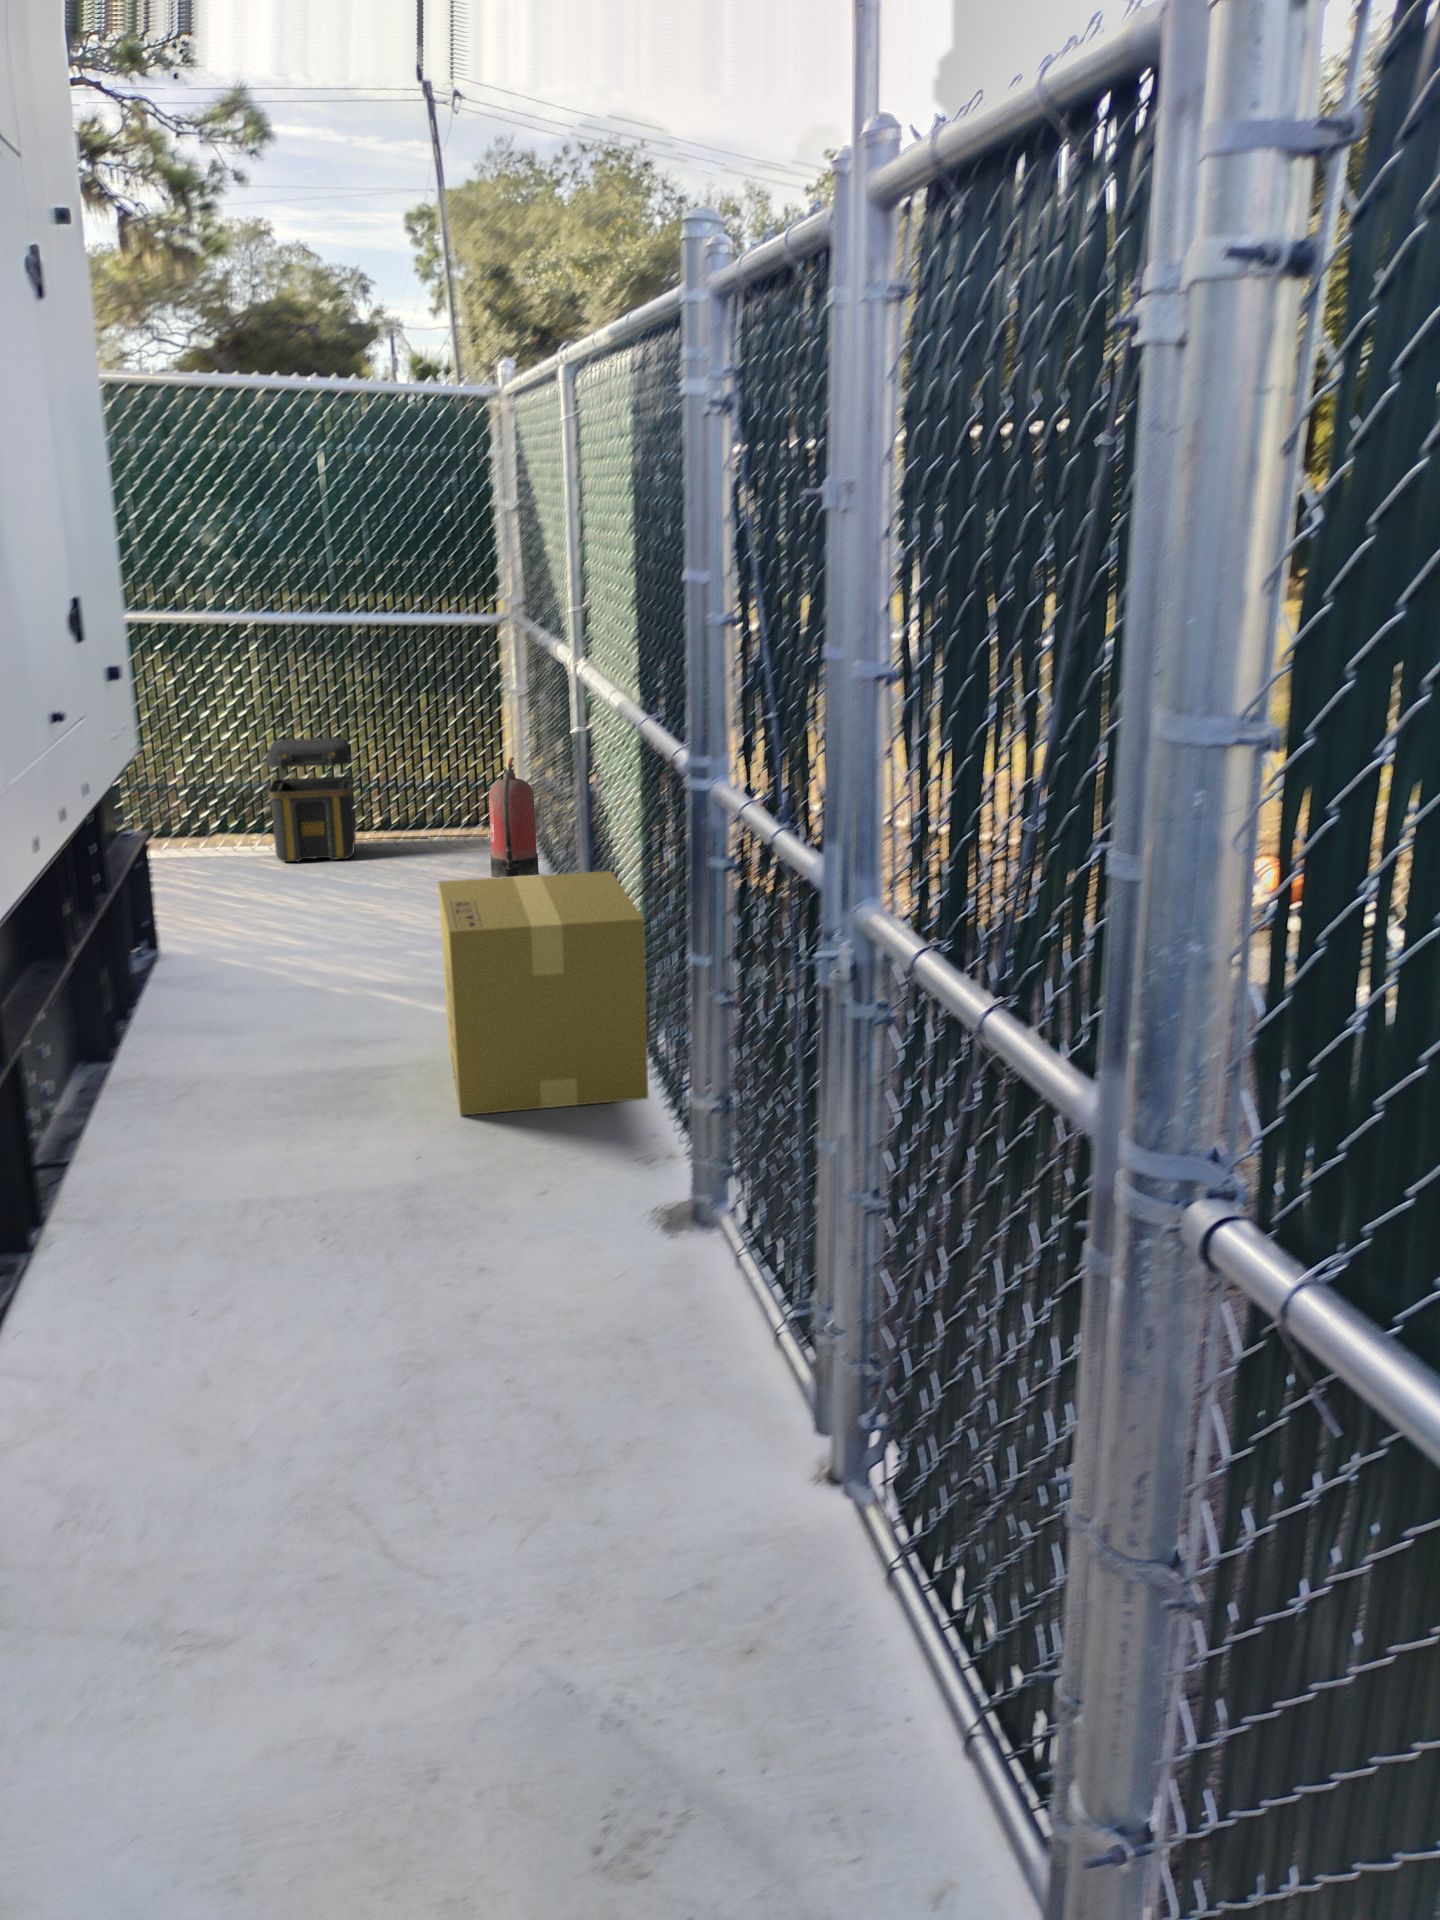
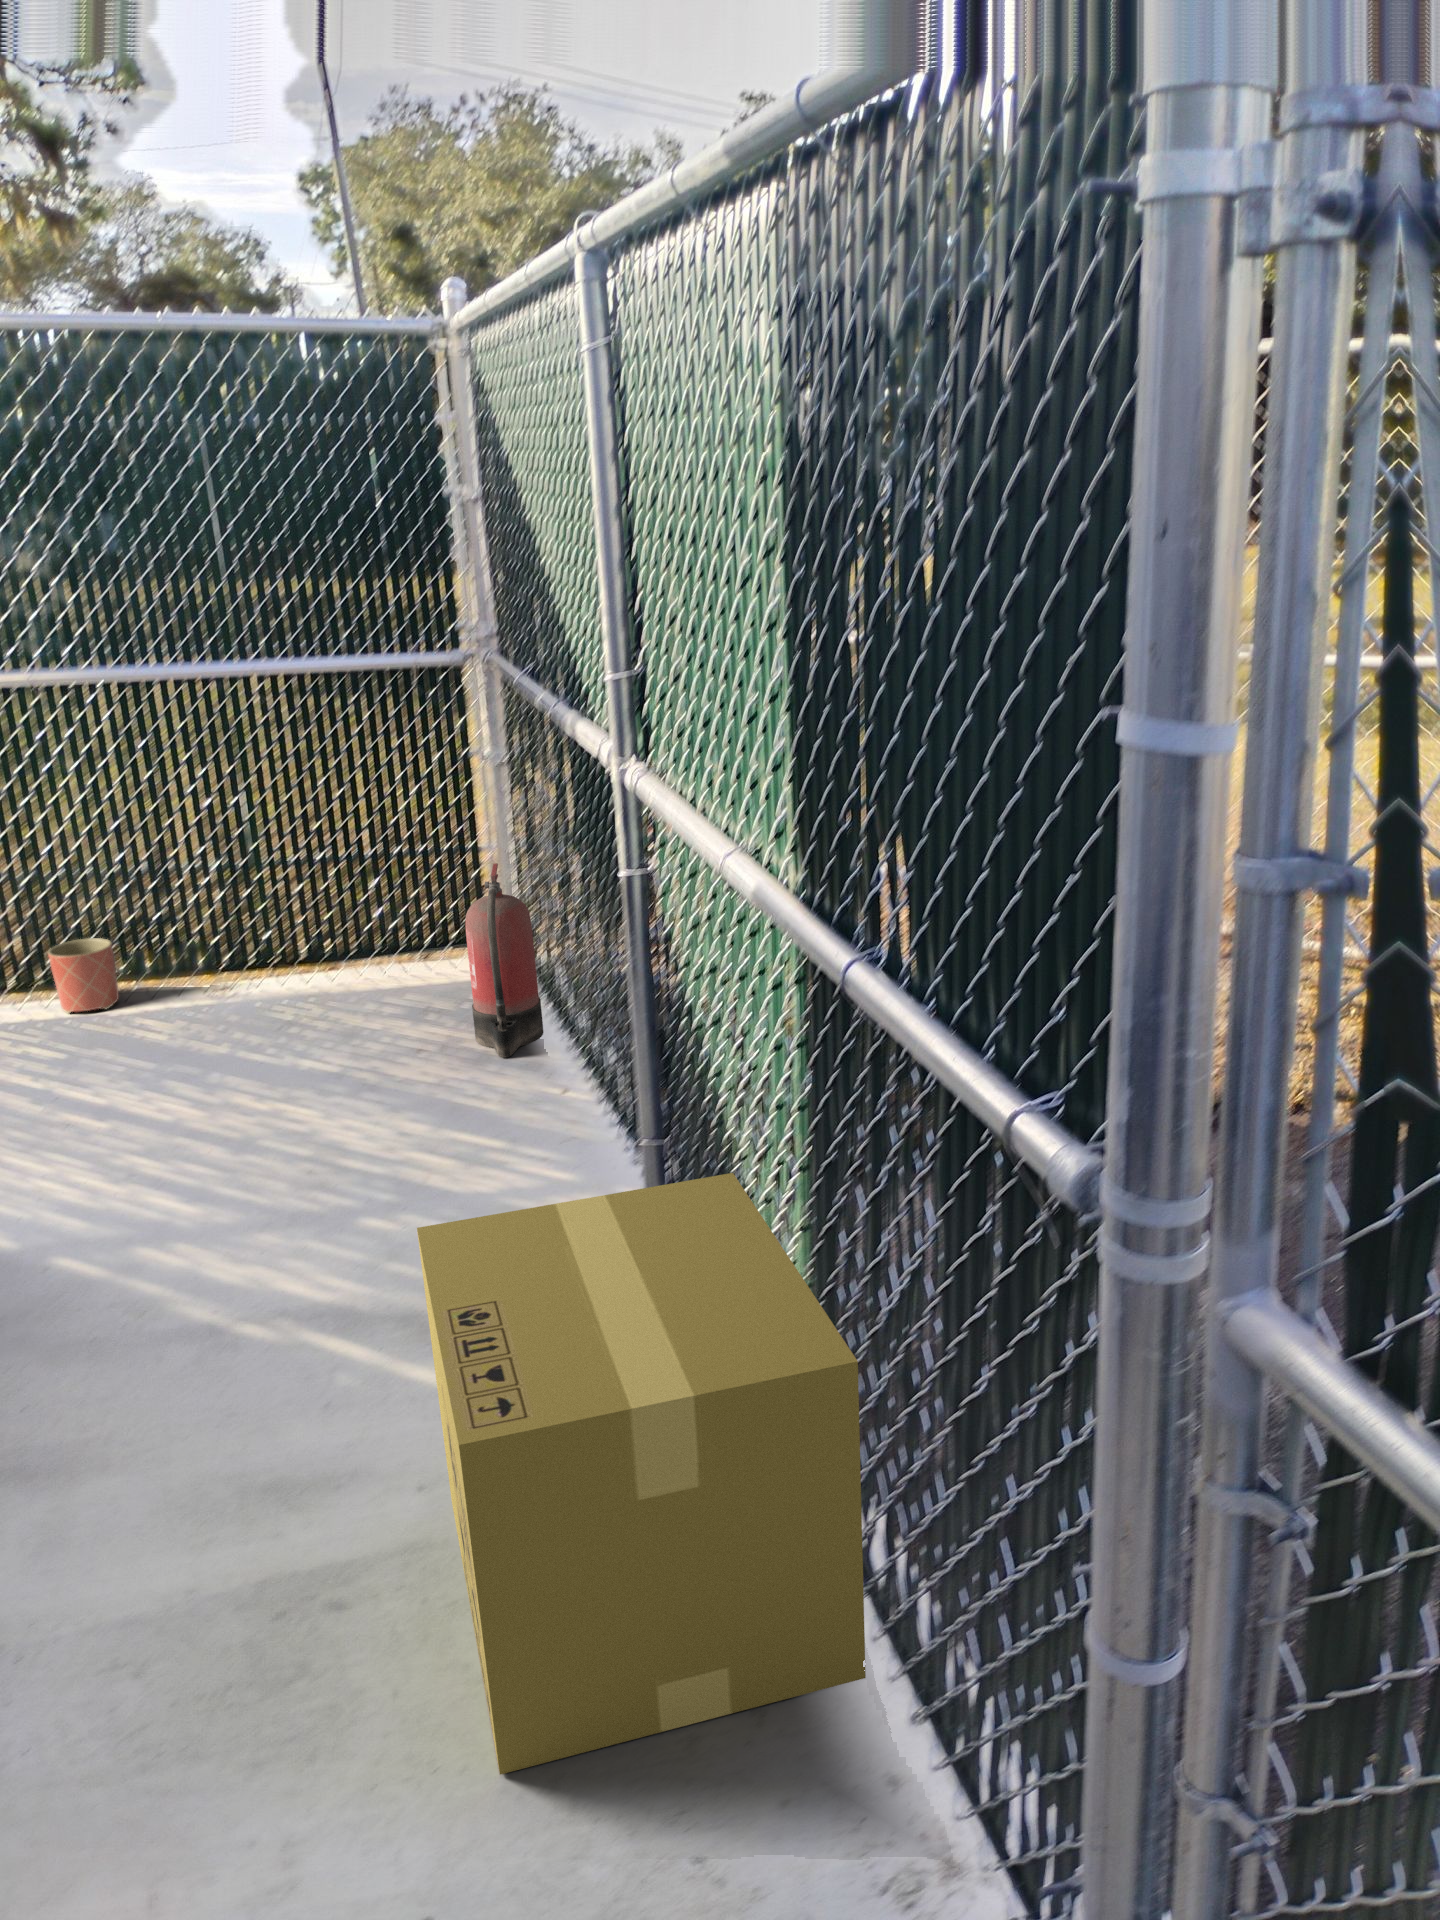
toolbox: present [266,738,356,862] -> none [135,834,276,1020]
planter: none [199,807,245,857] -> present [48,938,119,1013]

